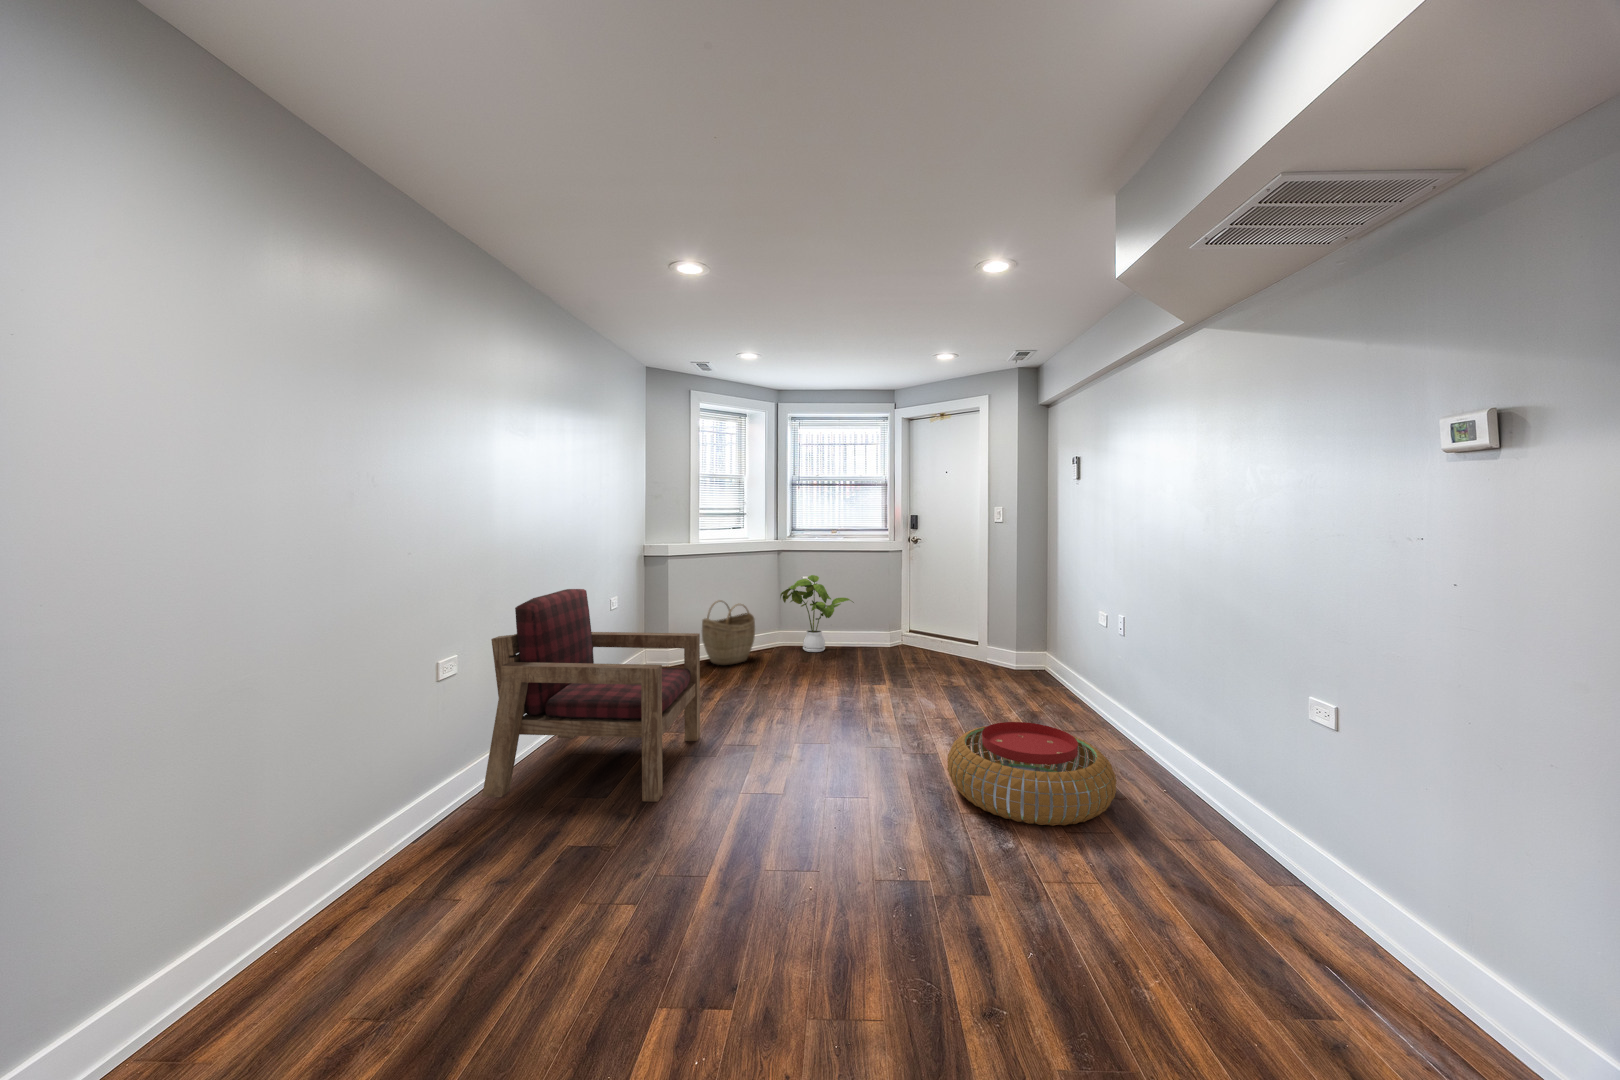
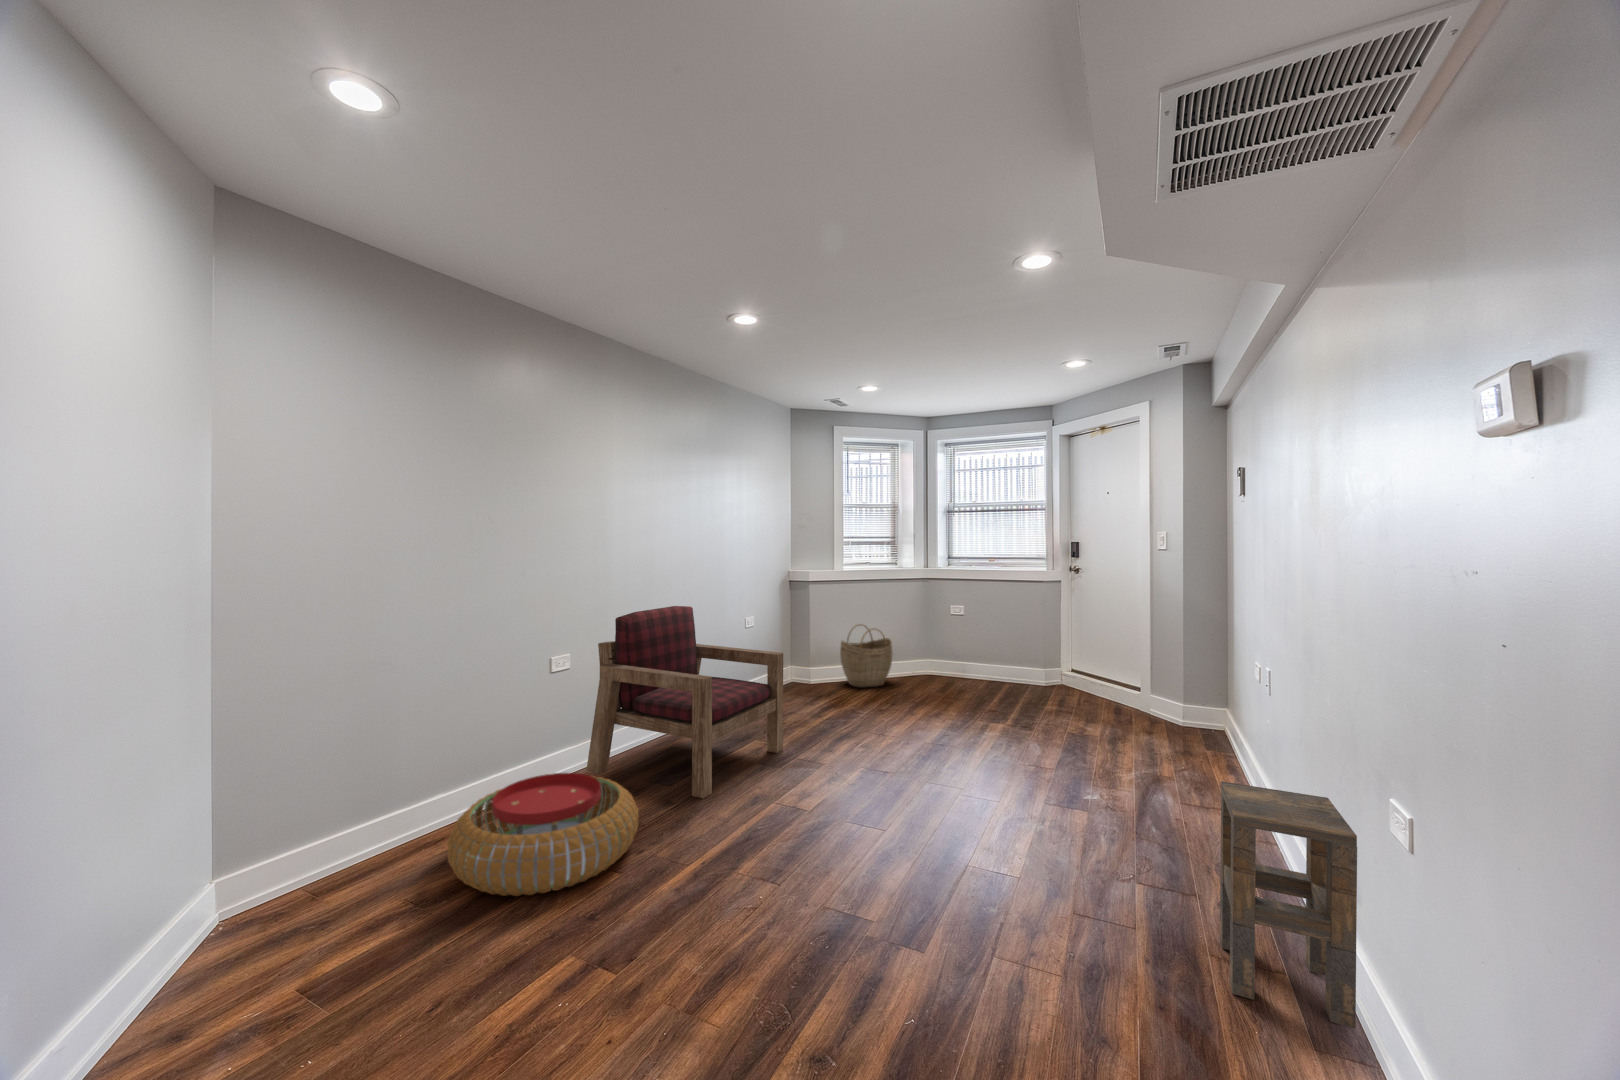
house plant: present [780,575,854,652] -> none [924,603,1004,684]
side table: none [1173,703,1296,869] -> present [1220,781,1357,1028]
pouf: present [947,722,1116,826] -> present [447,773,638,896]

